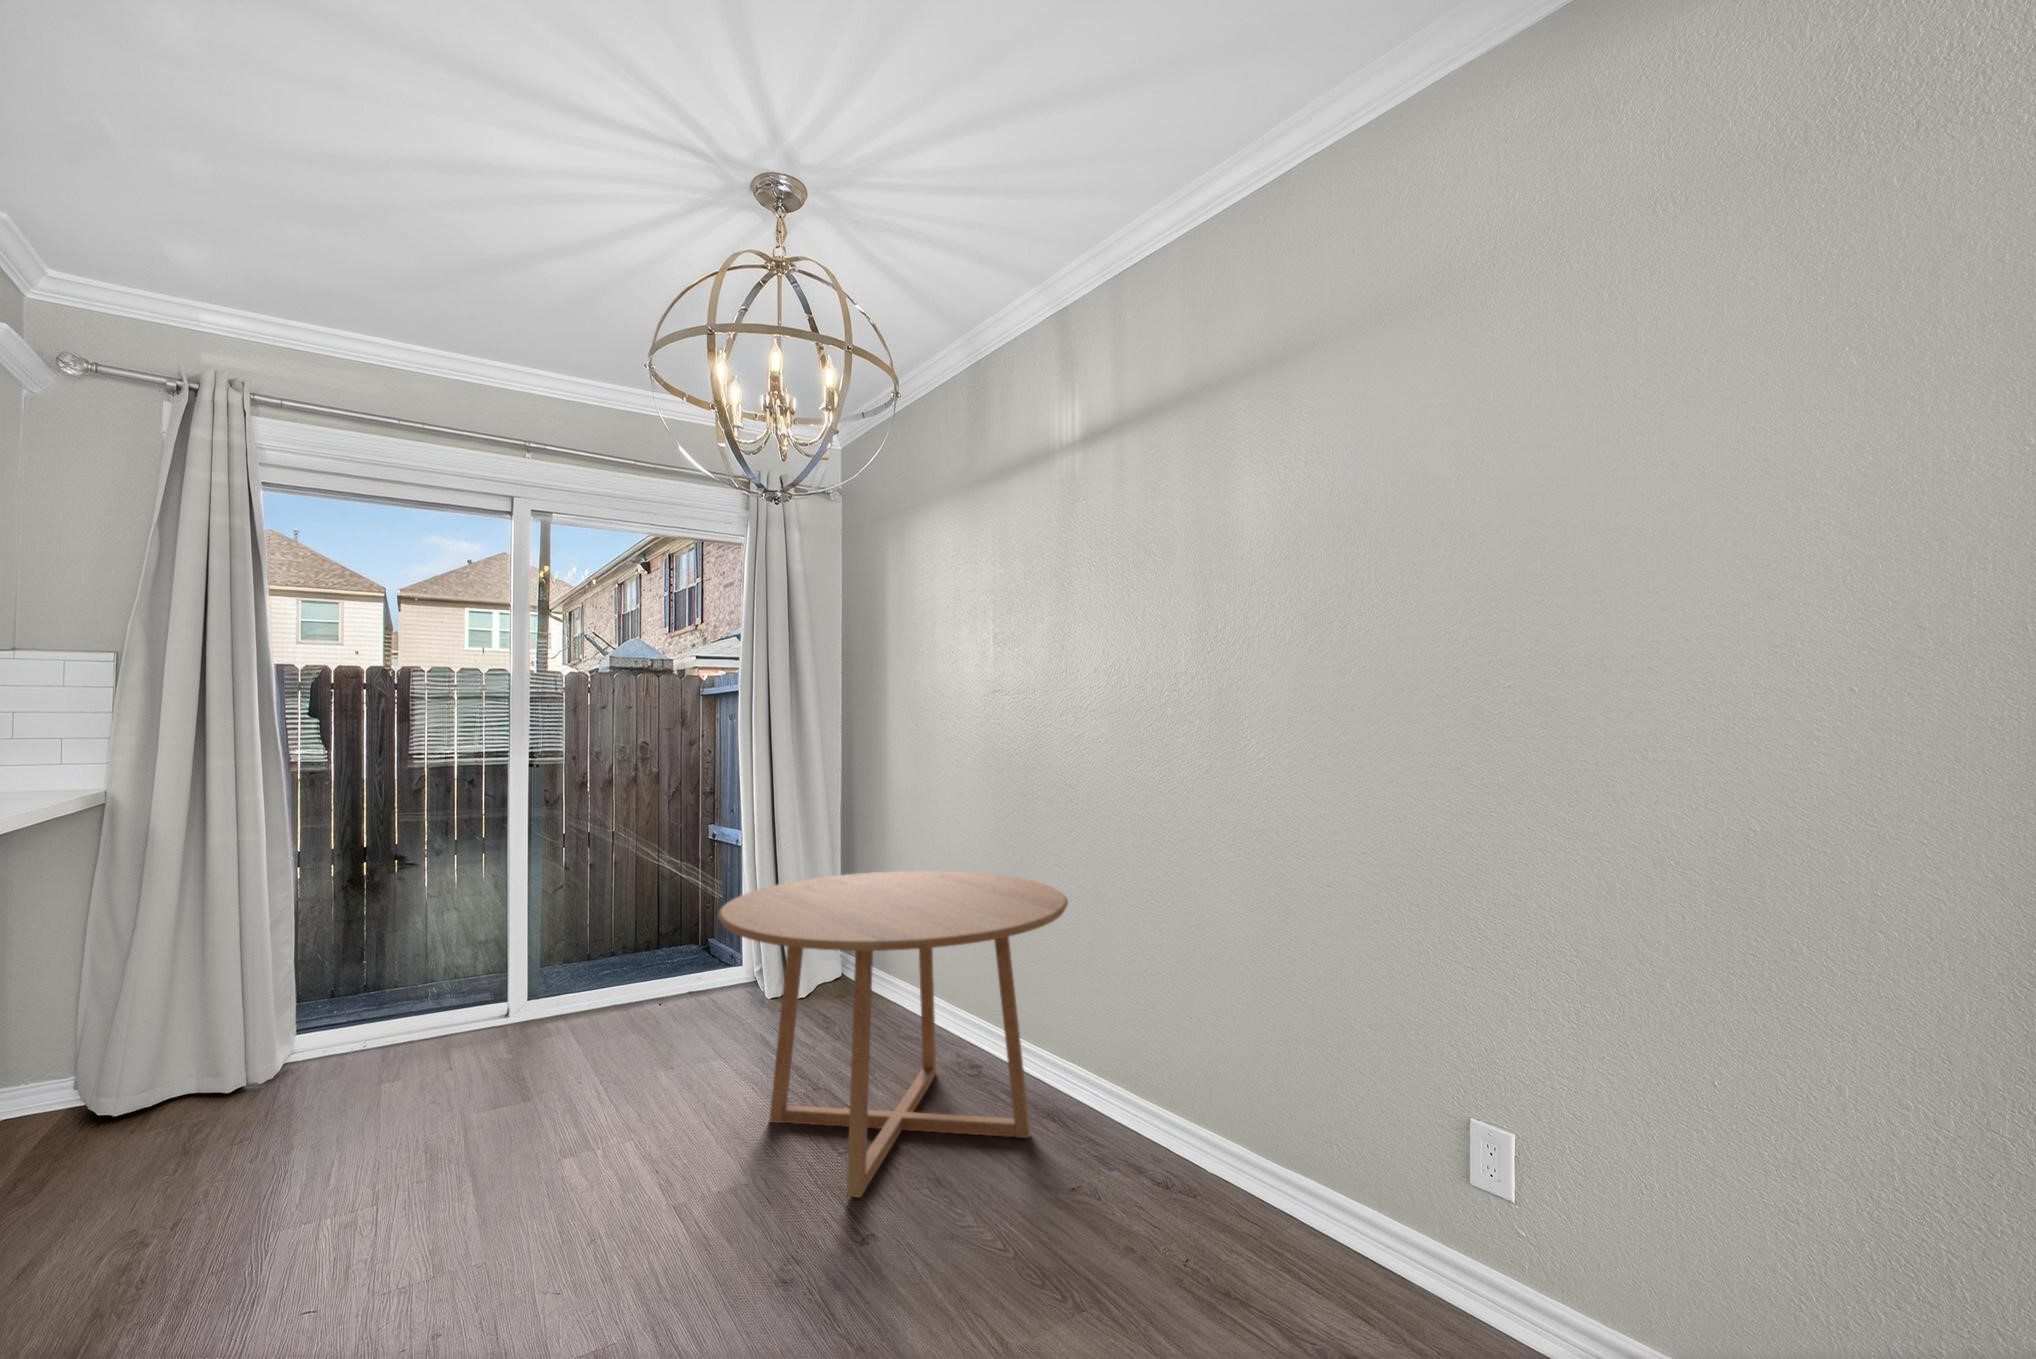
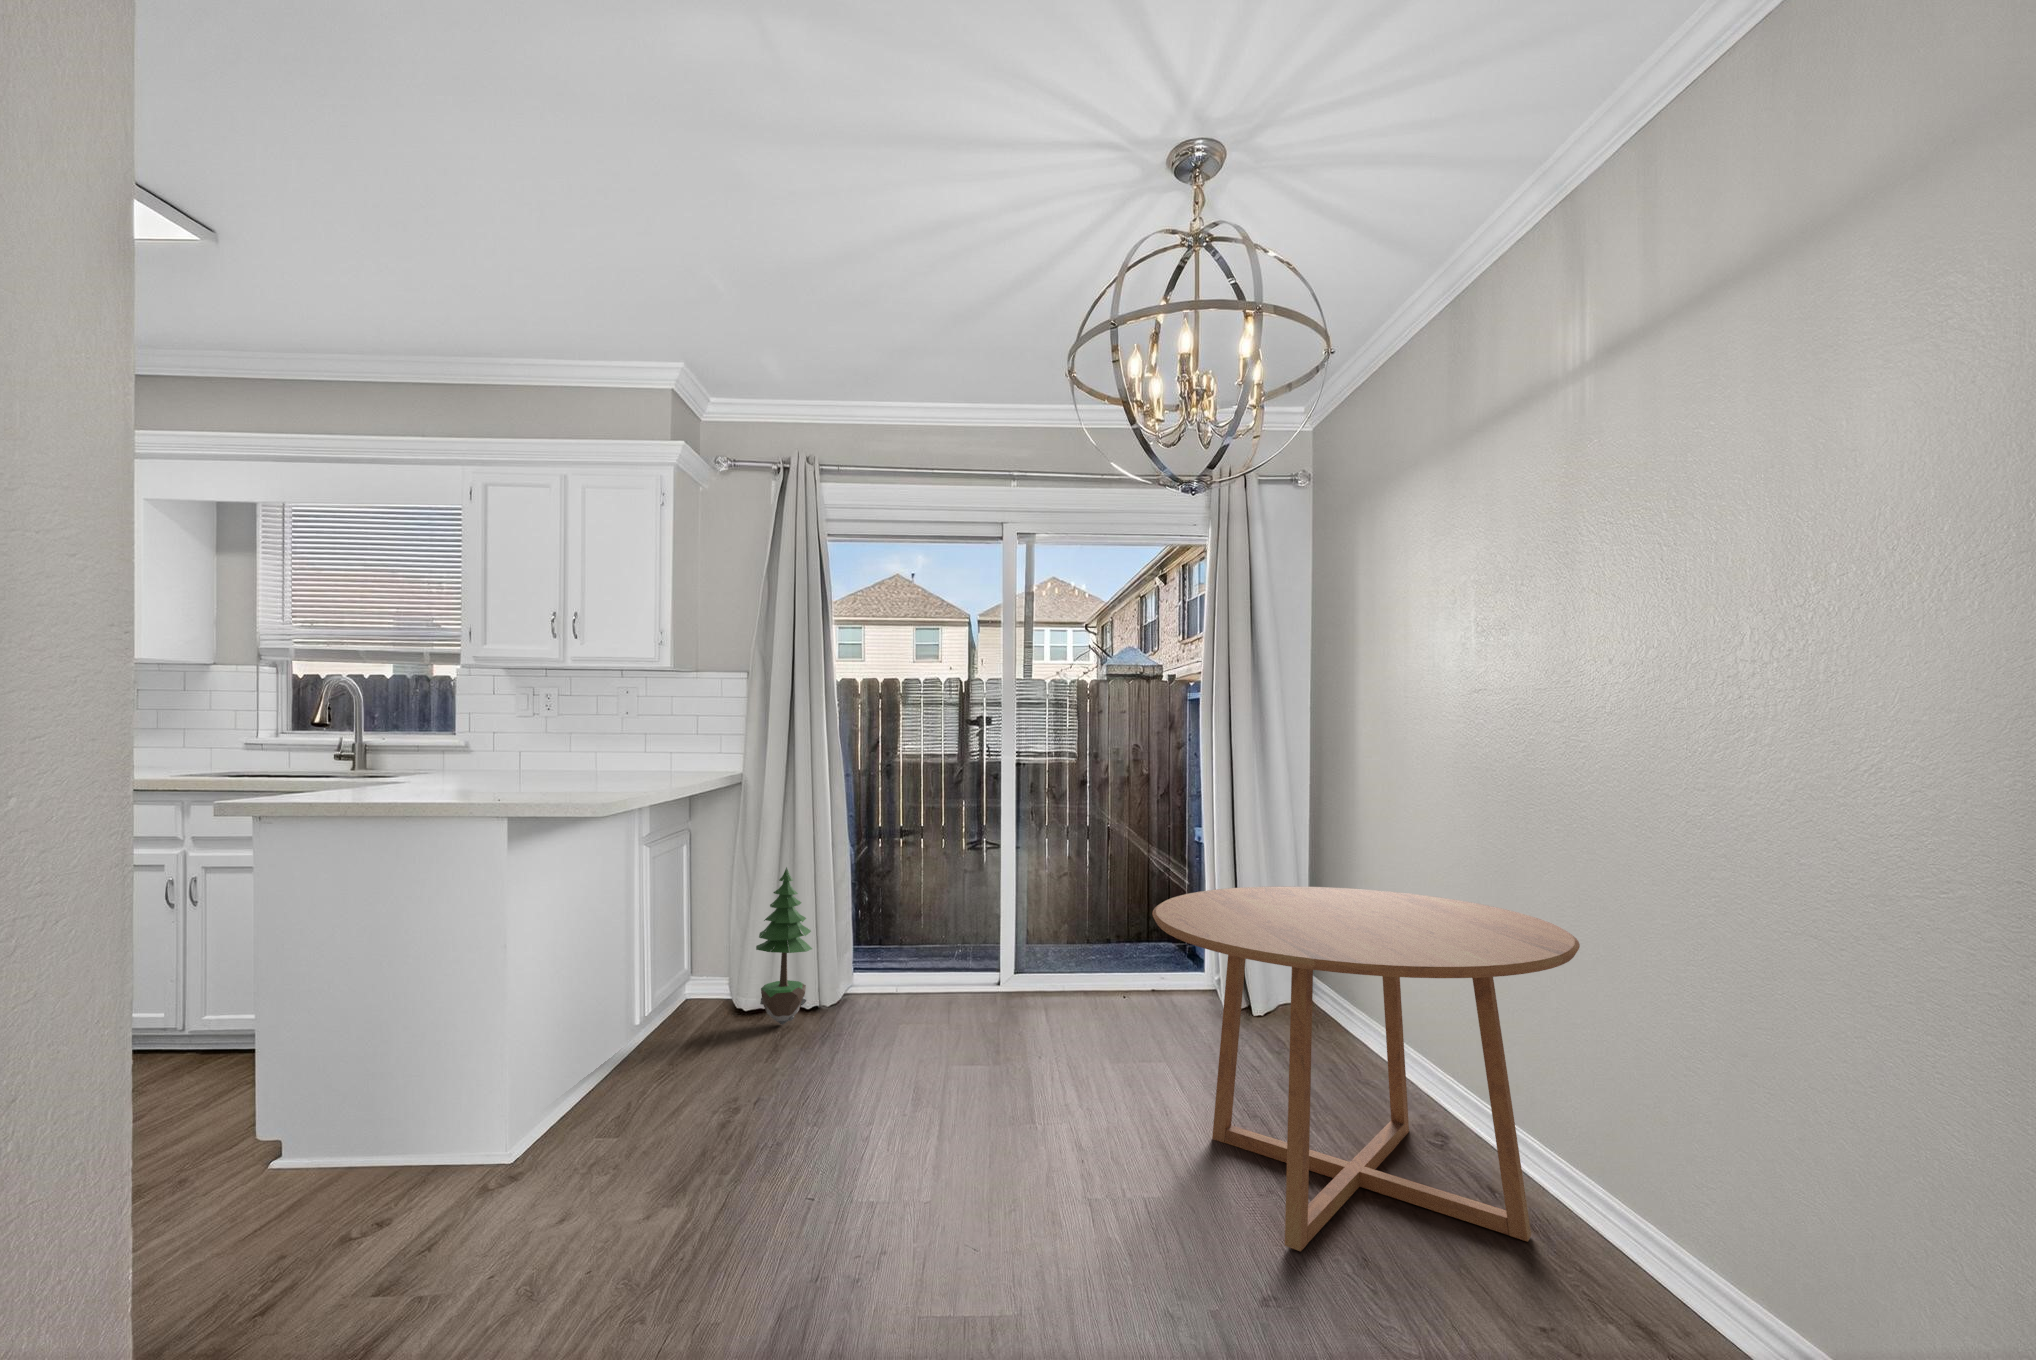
potted tree: none [150,915,246,1118] -> present [756,867,812,1025]

